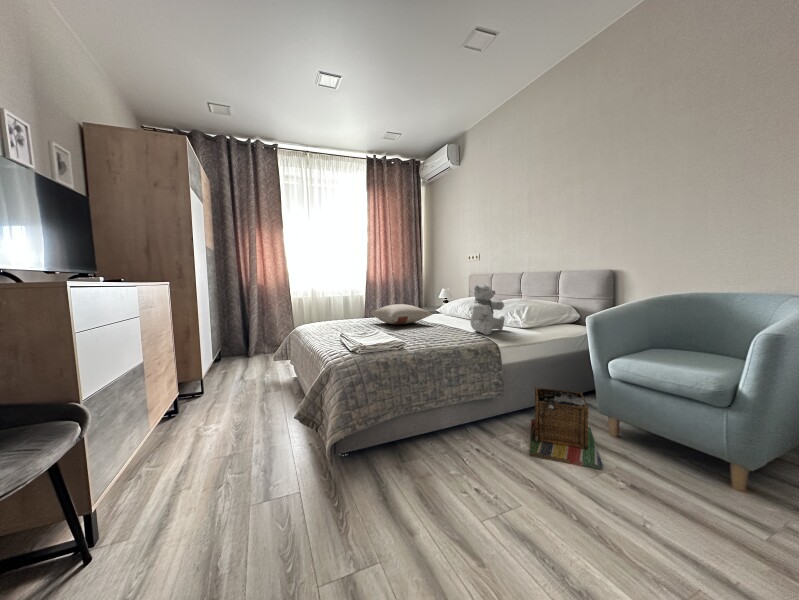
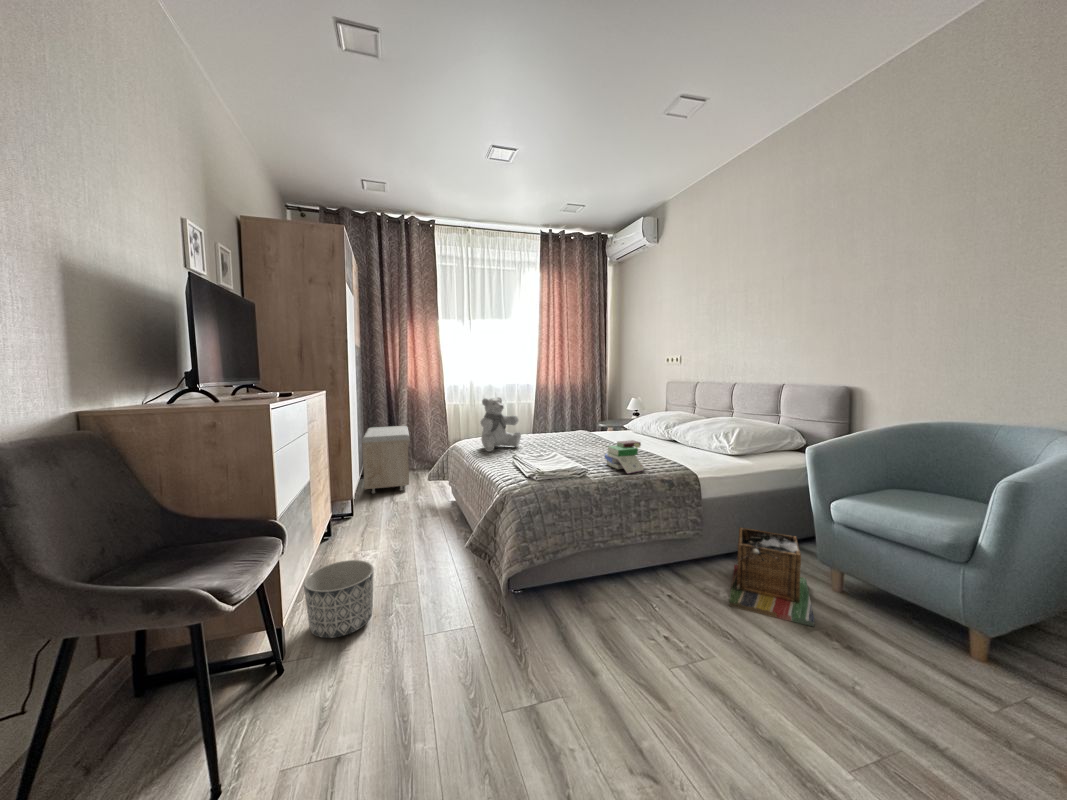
teddy bear: present [470,285,505,335] -> present [481,397,521,452]
pillow: present [372,304,432,325] -> none [545,419,617,443]
storage bench: none [213,317,258,376] -> present [362,426,410,493]
book: none [421,318,455,346] -> present [605,440,644,474]
planter: none [122,437,200,518] -> present [304,560,374,638]

